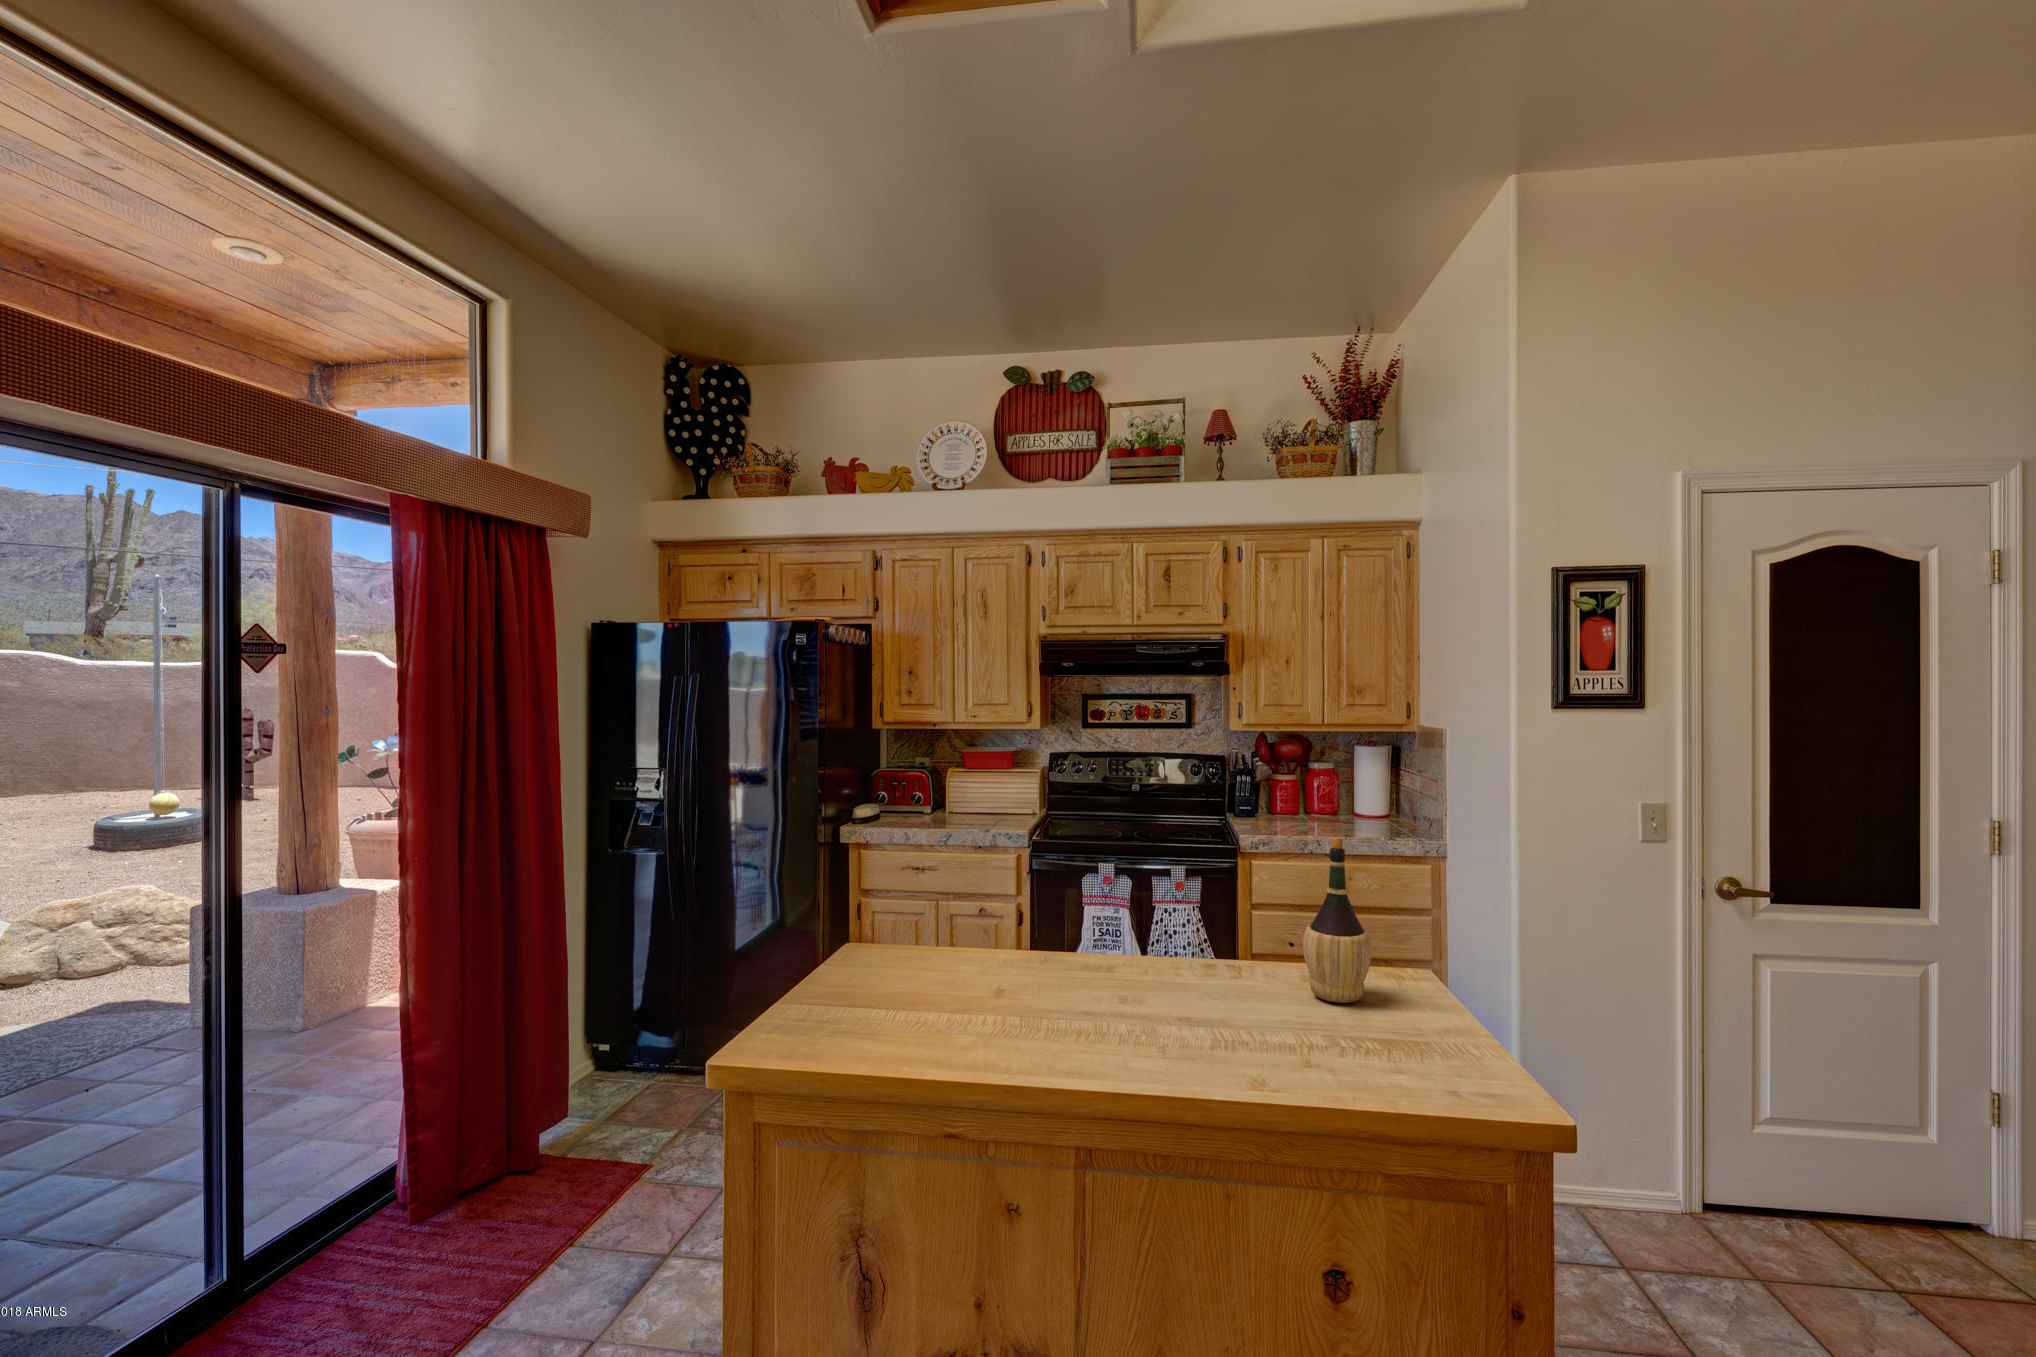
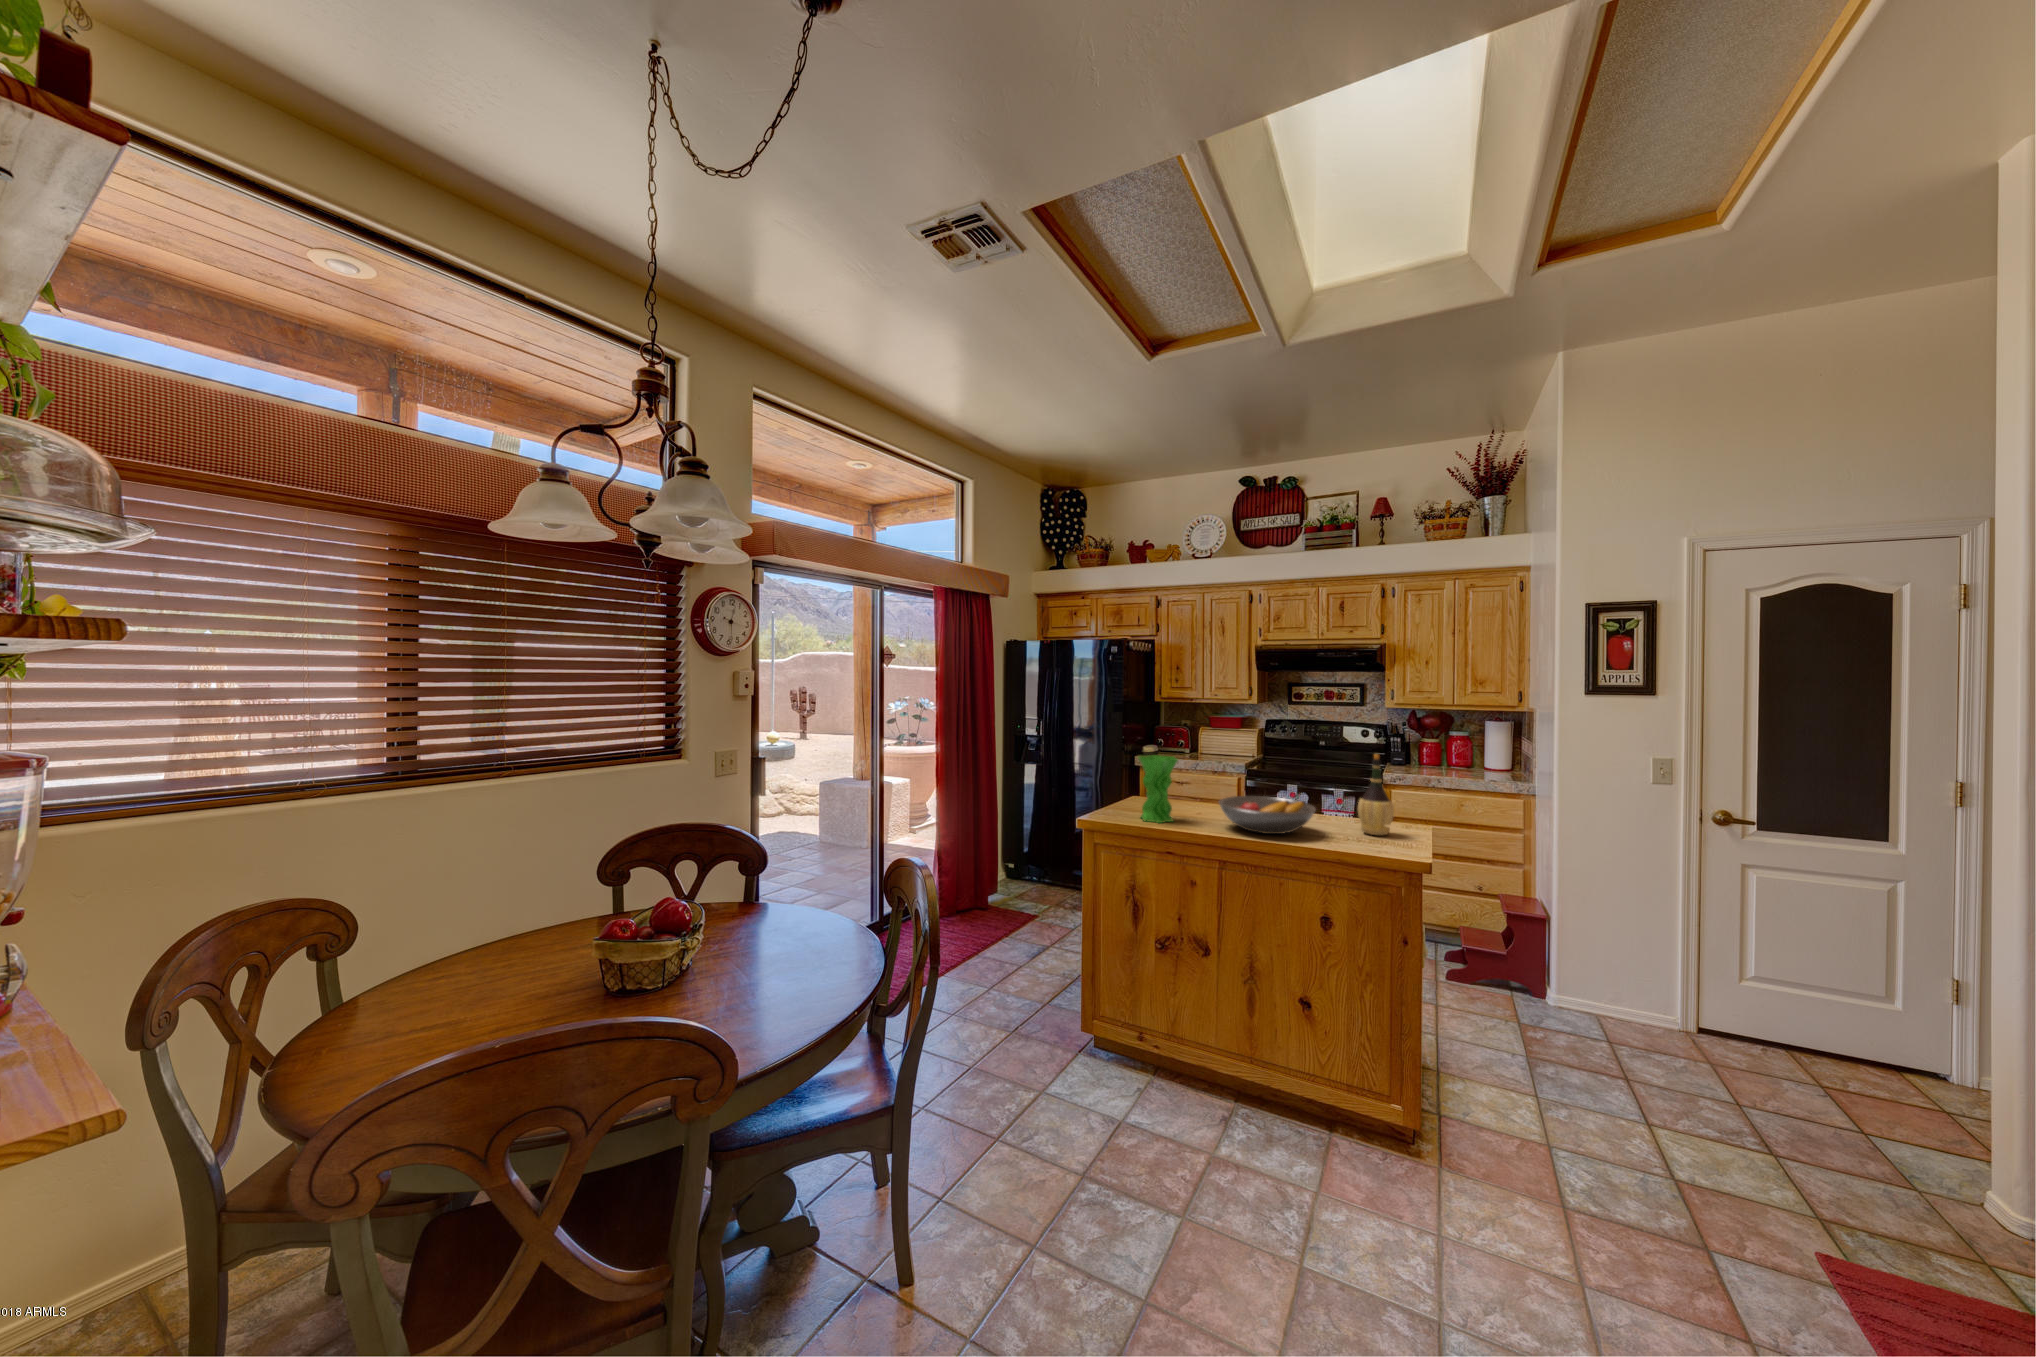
vase: none [860,863,955,1026] -> present [1138,755,1178,823]
fruit bowl: none [1042,934,1244,1033] -> present [1219,796,1316,834]

